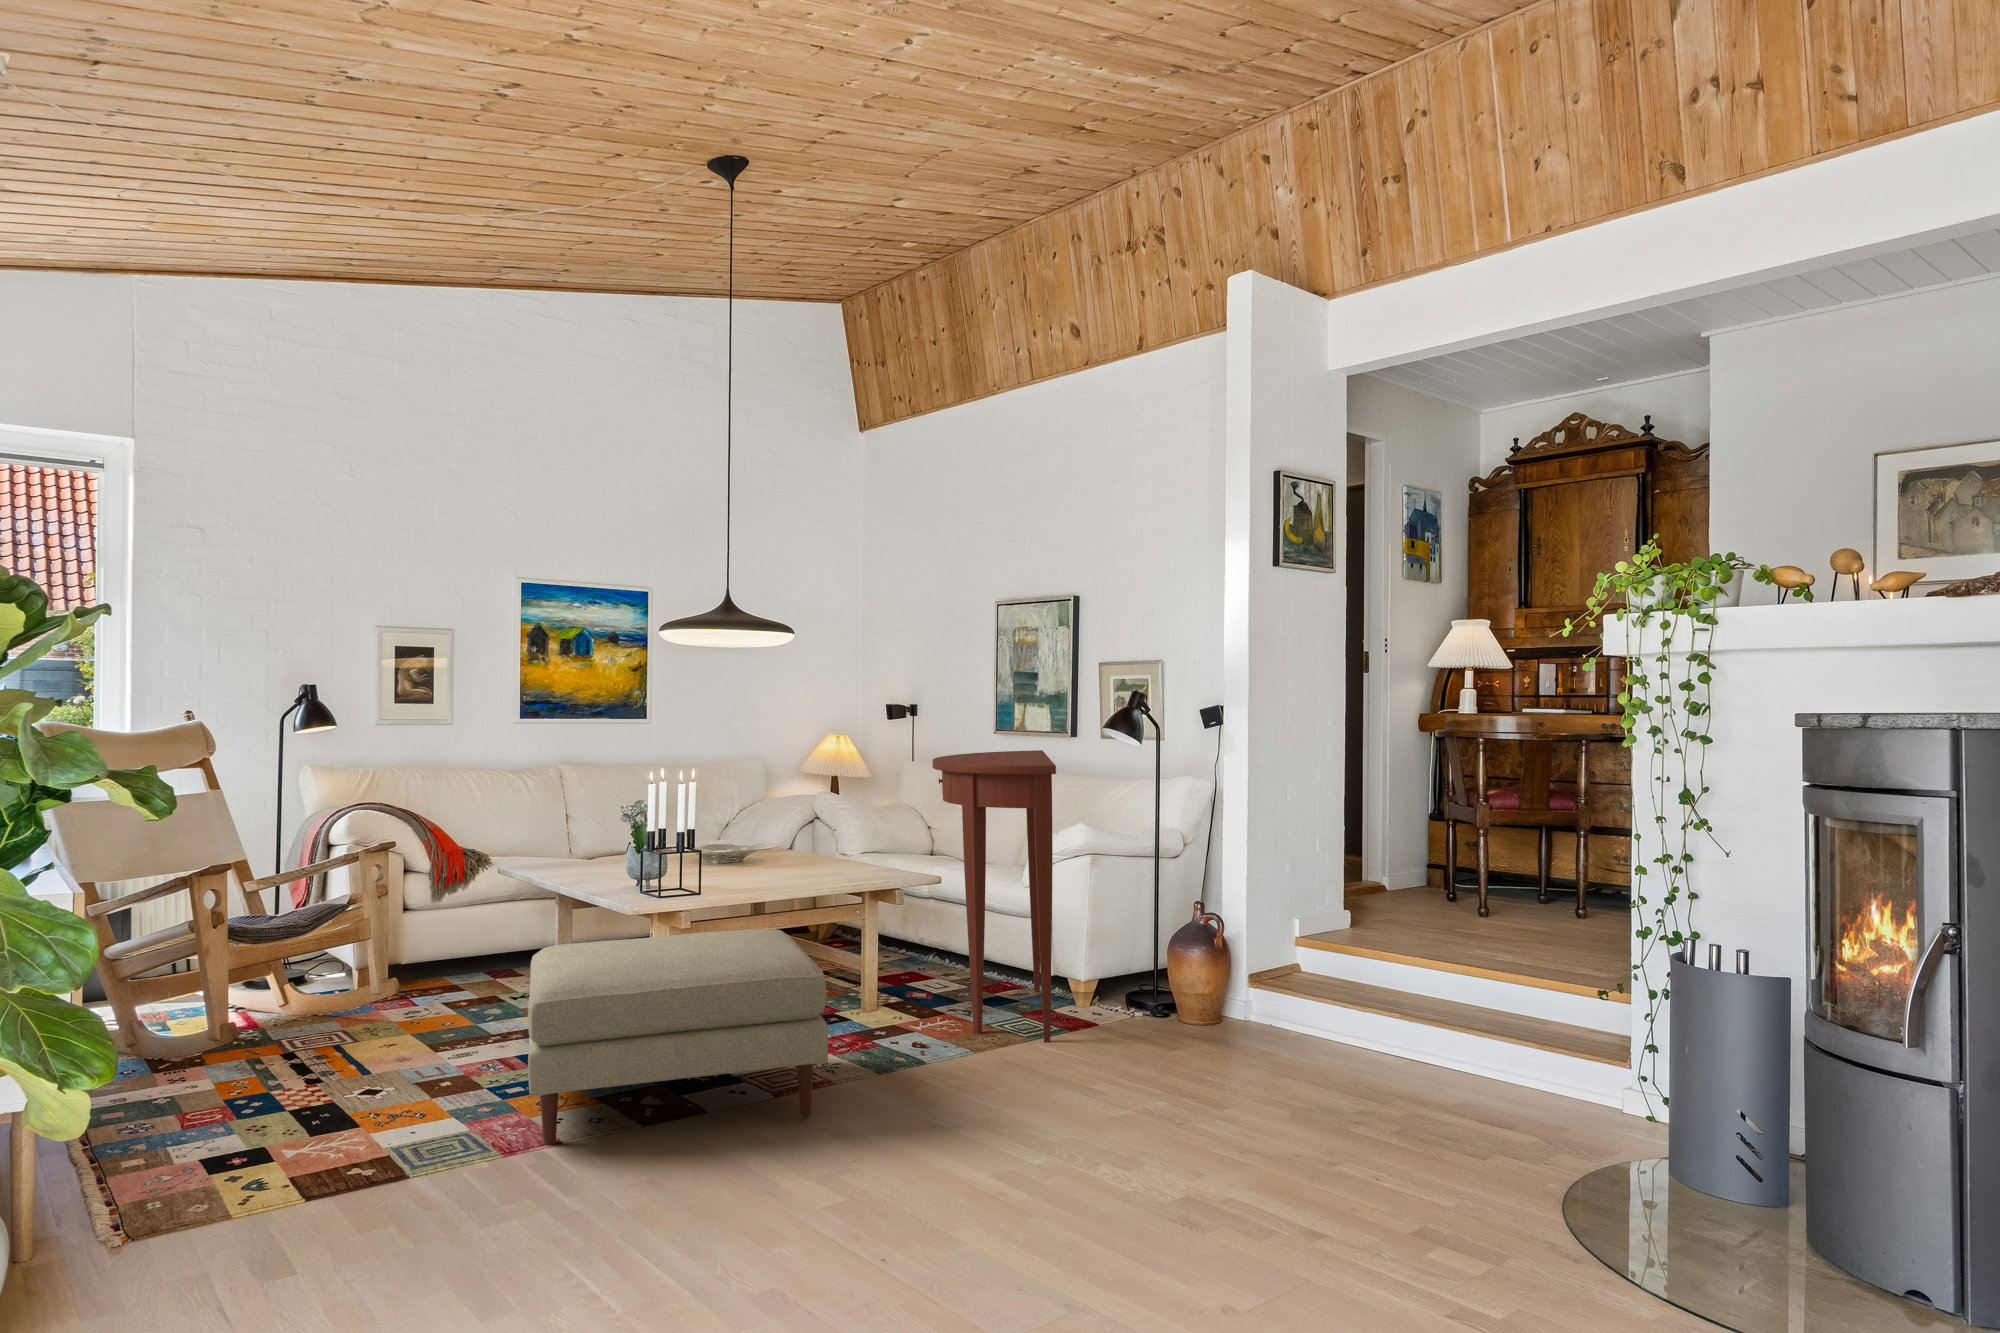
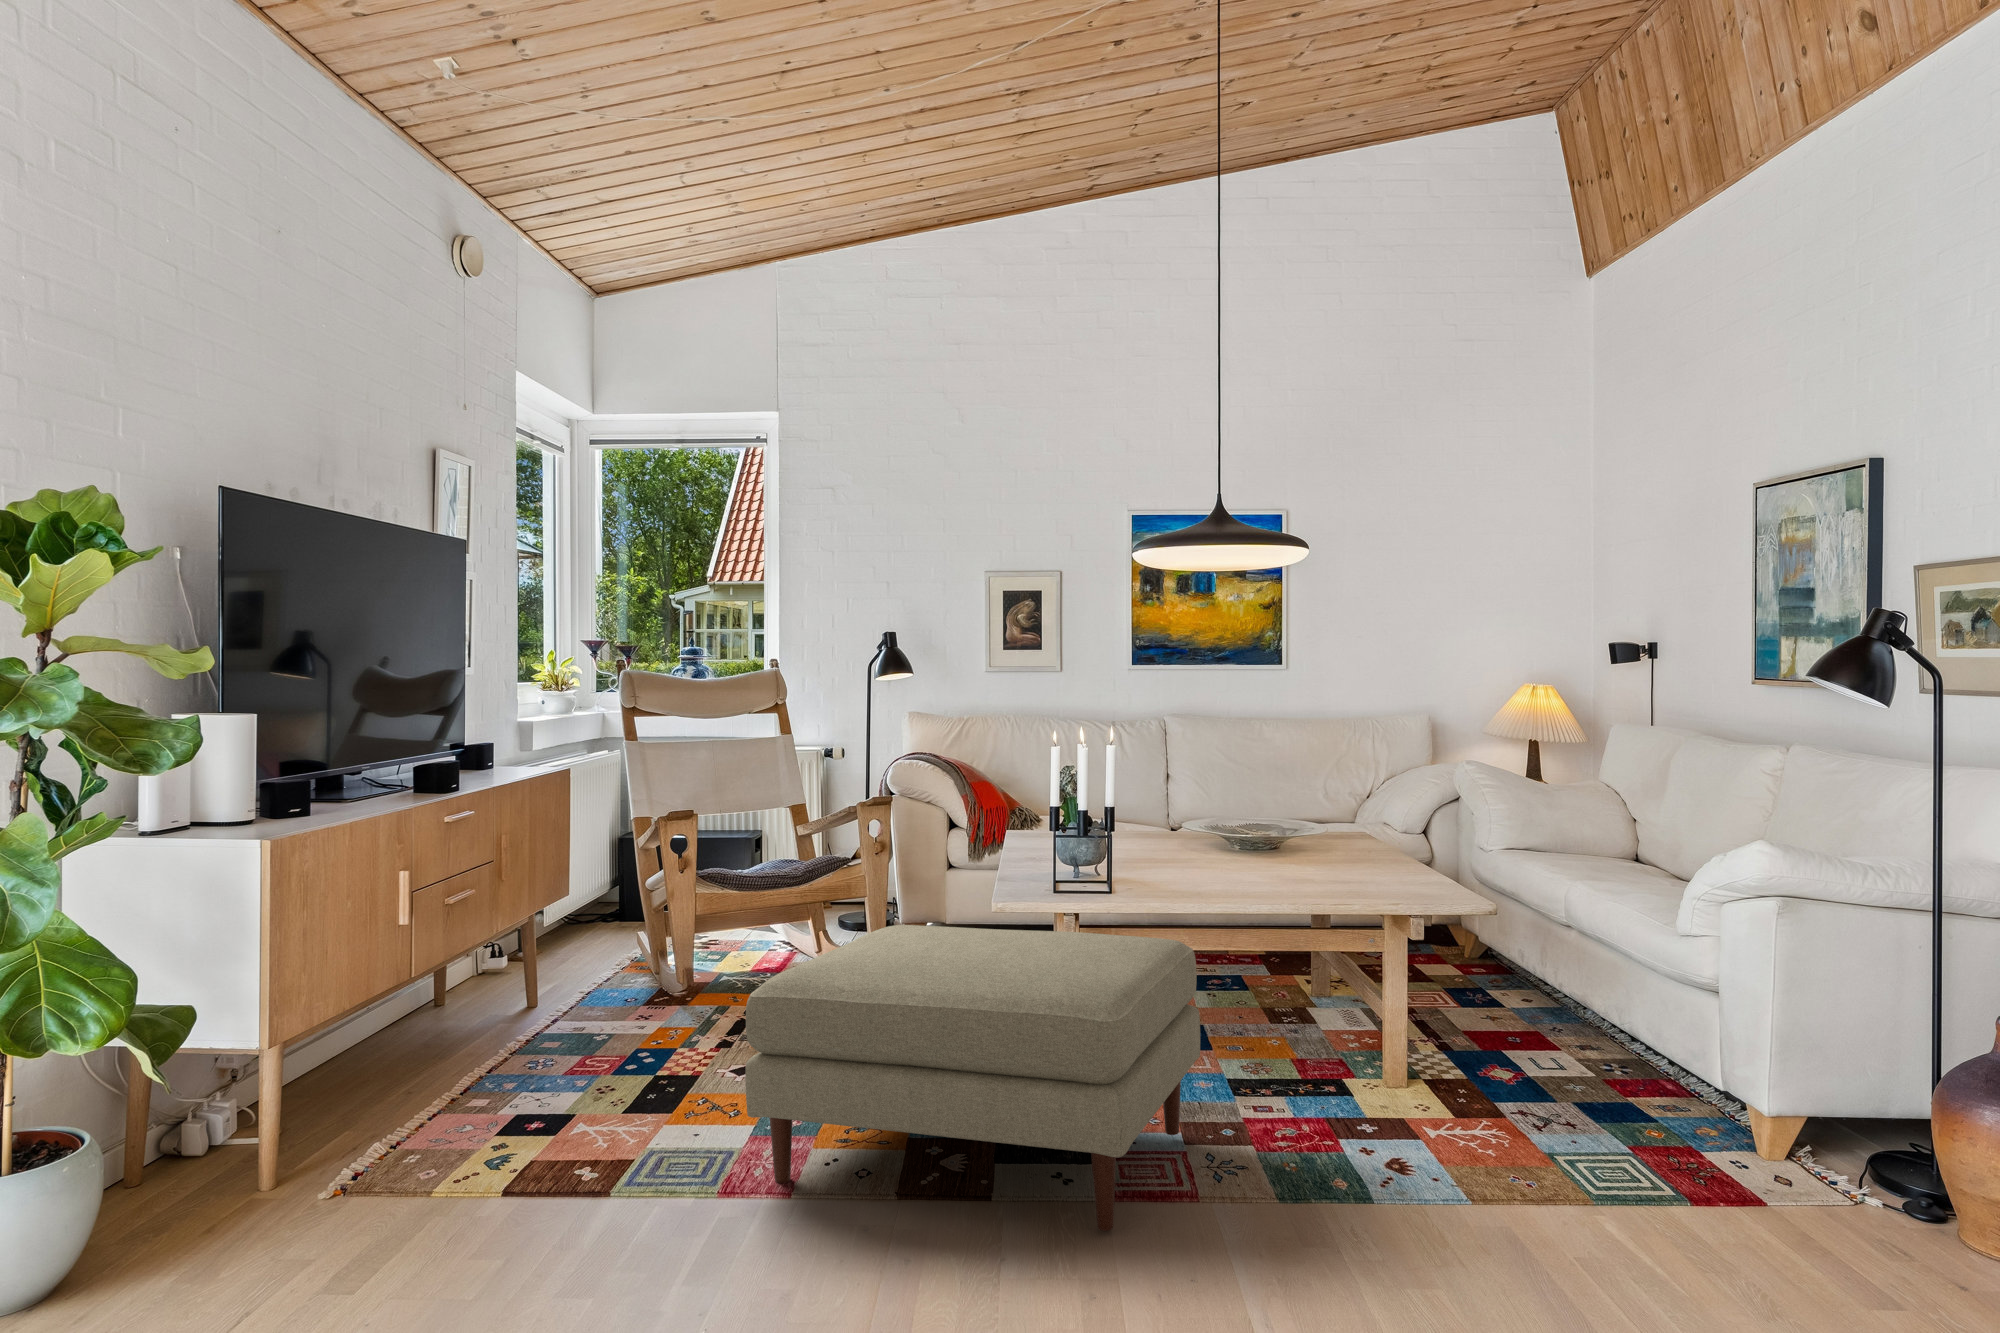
console table: present [932,750,1056,1042] -> none [1483,702,1730,1198]

